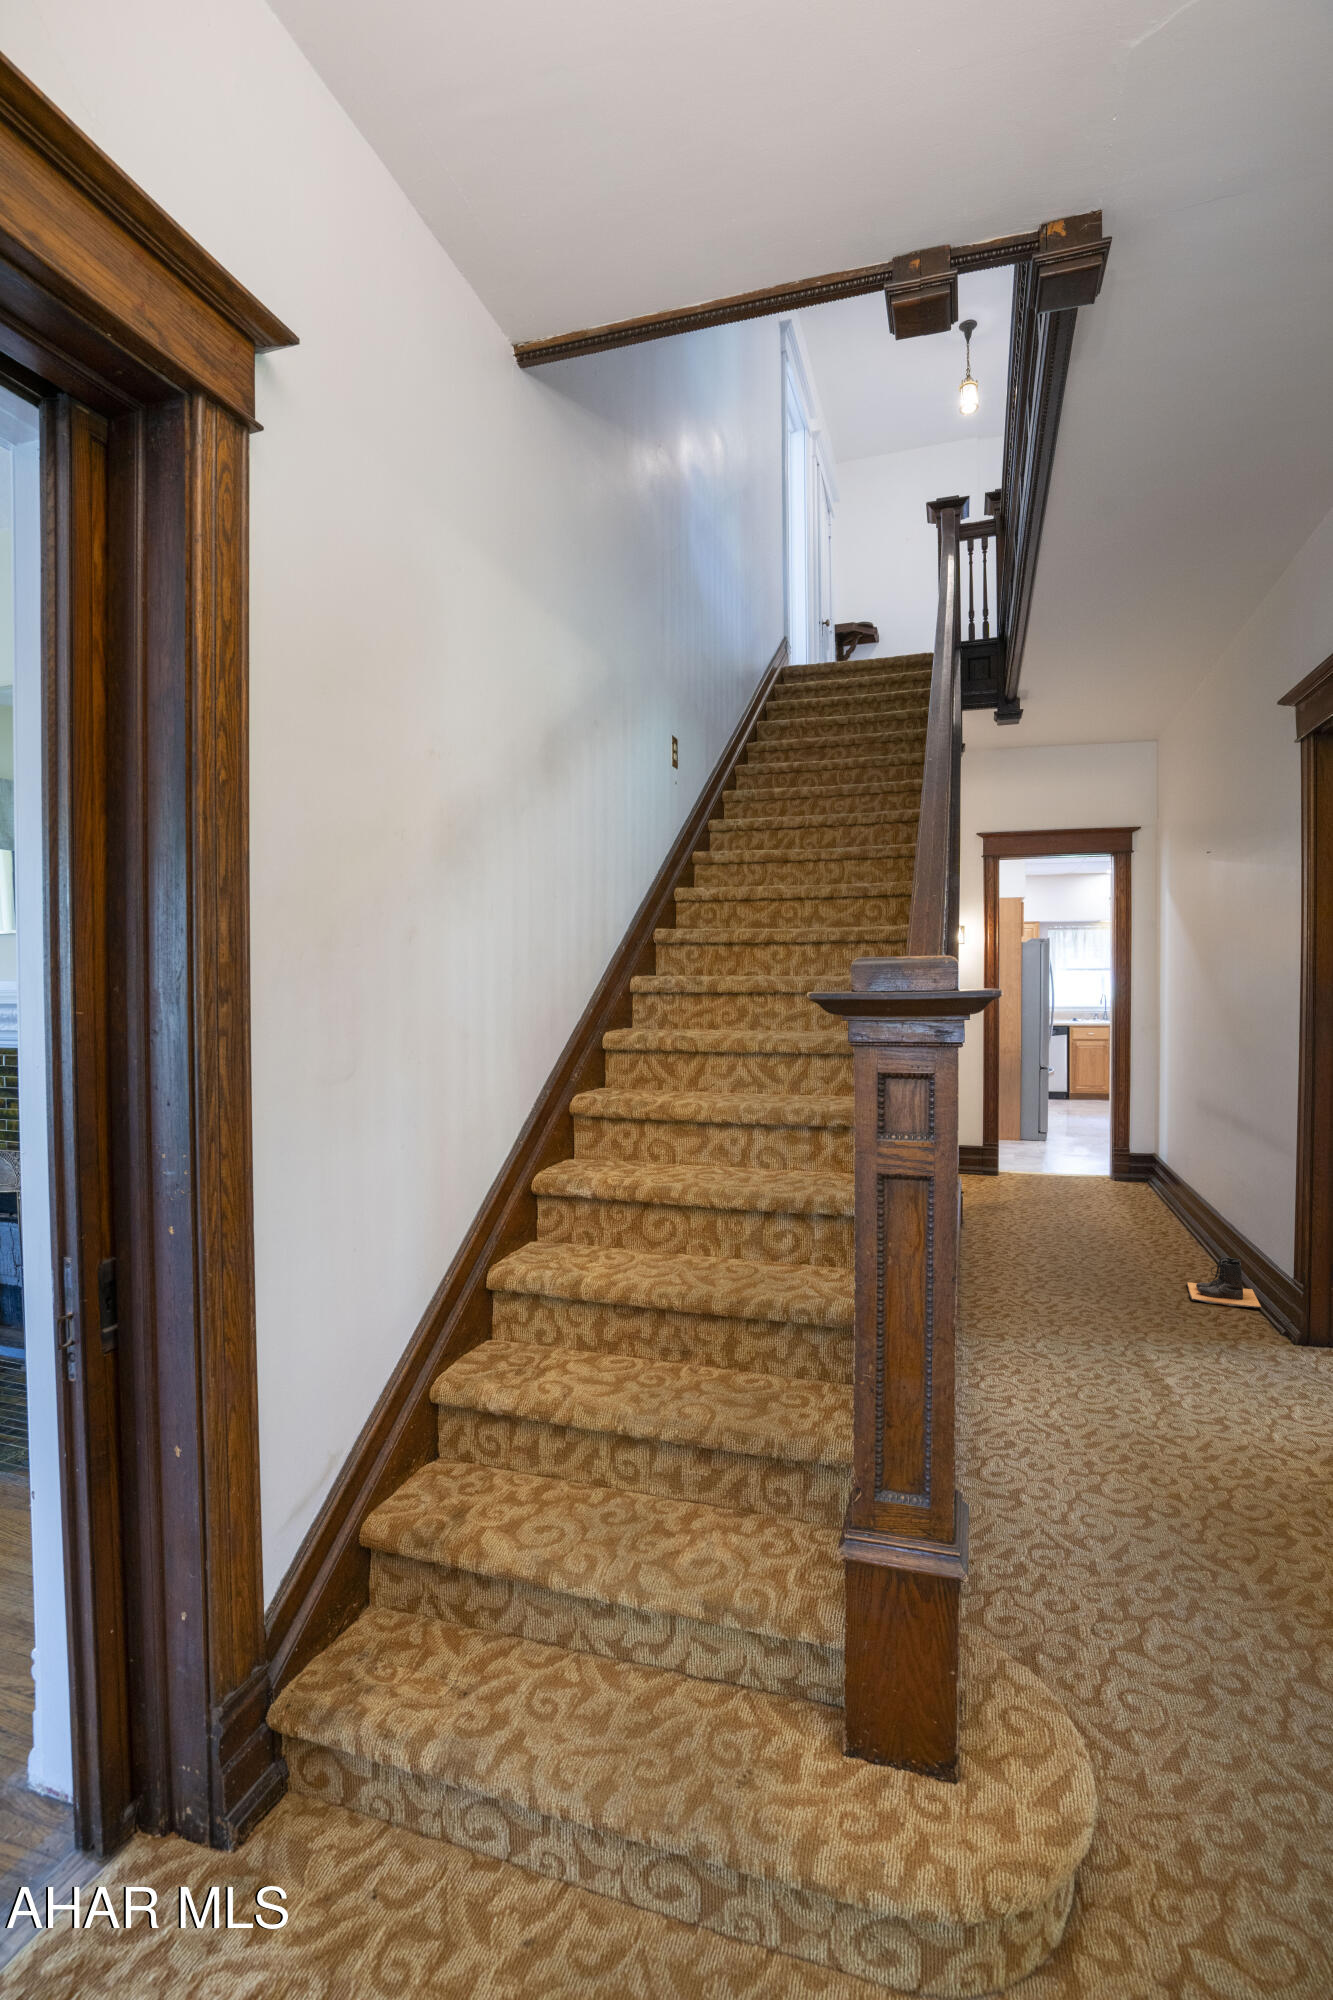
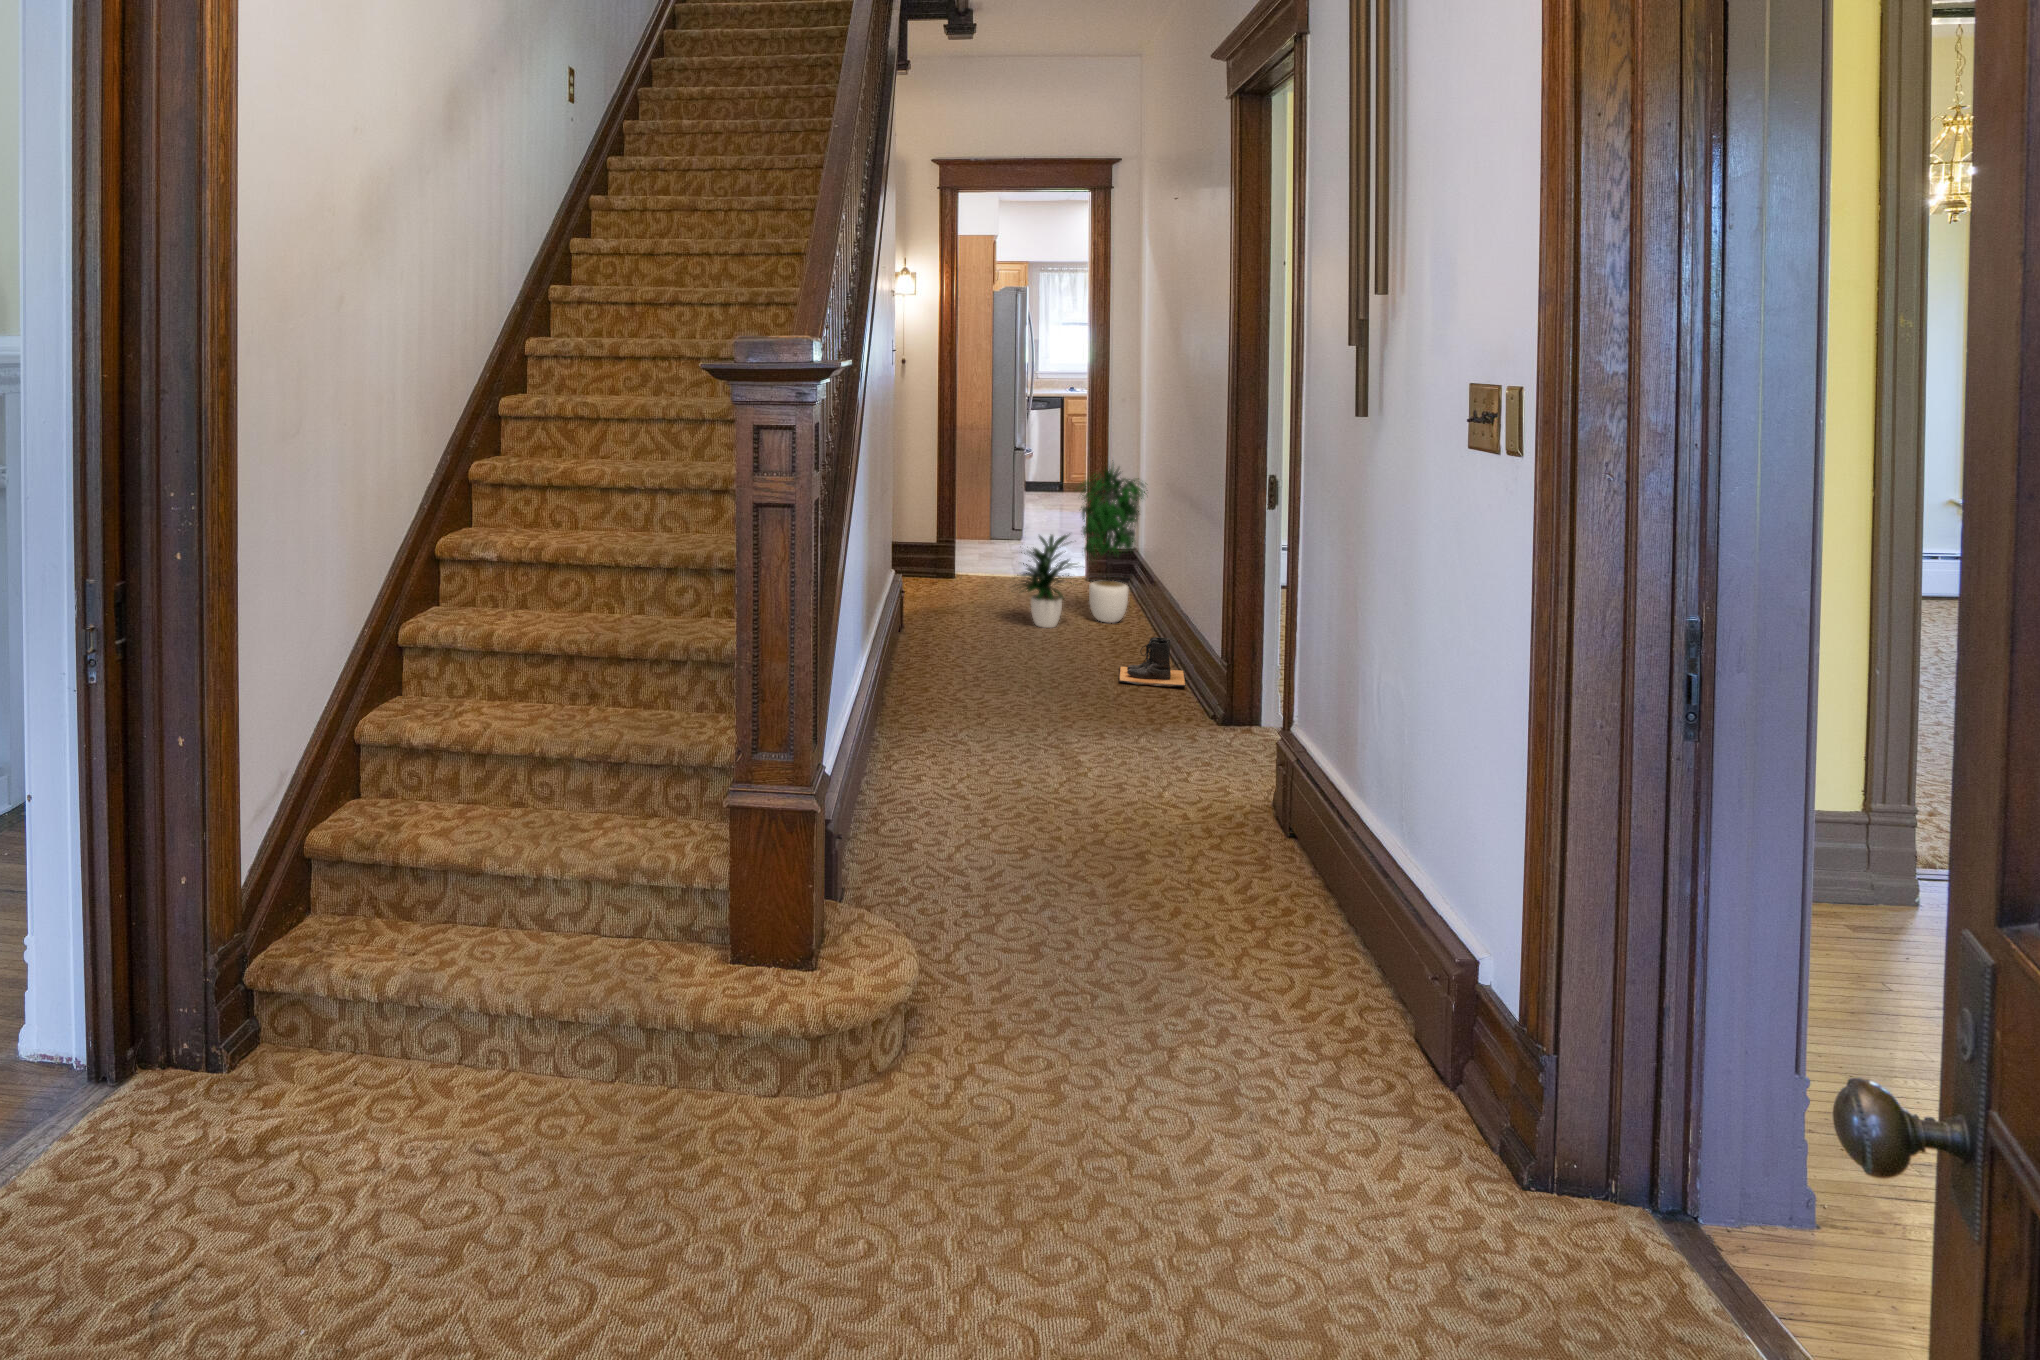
potted plant: none [1065,1086,1198,1236] -> present [1015,467,1147,628]

